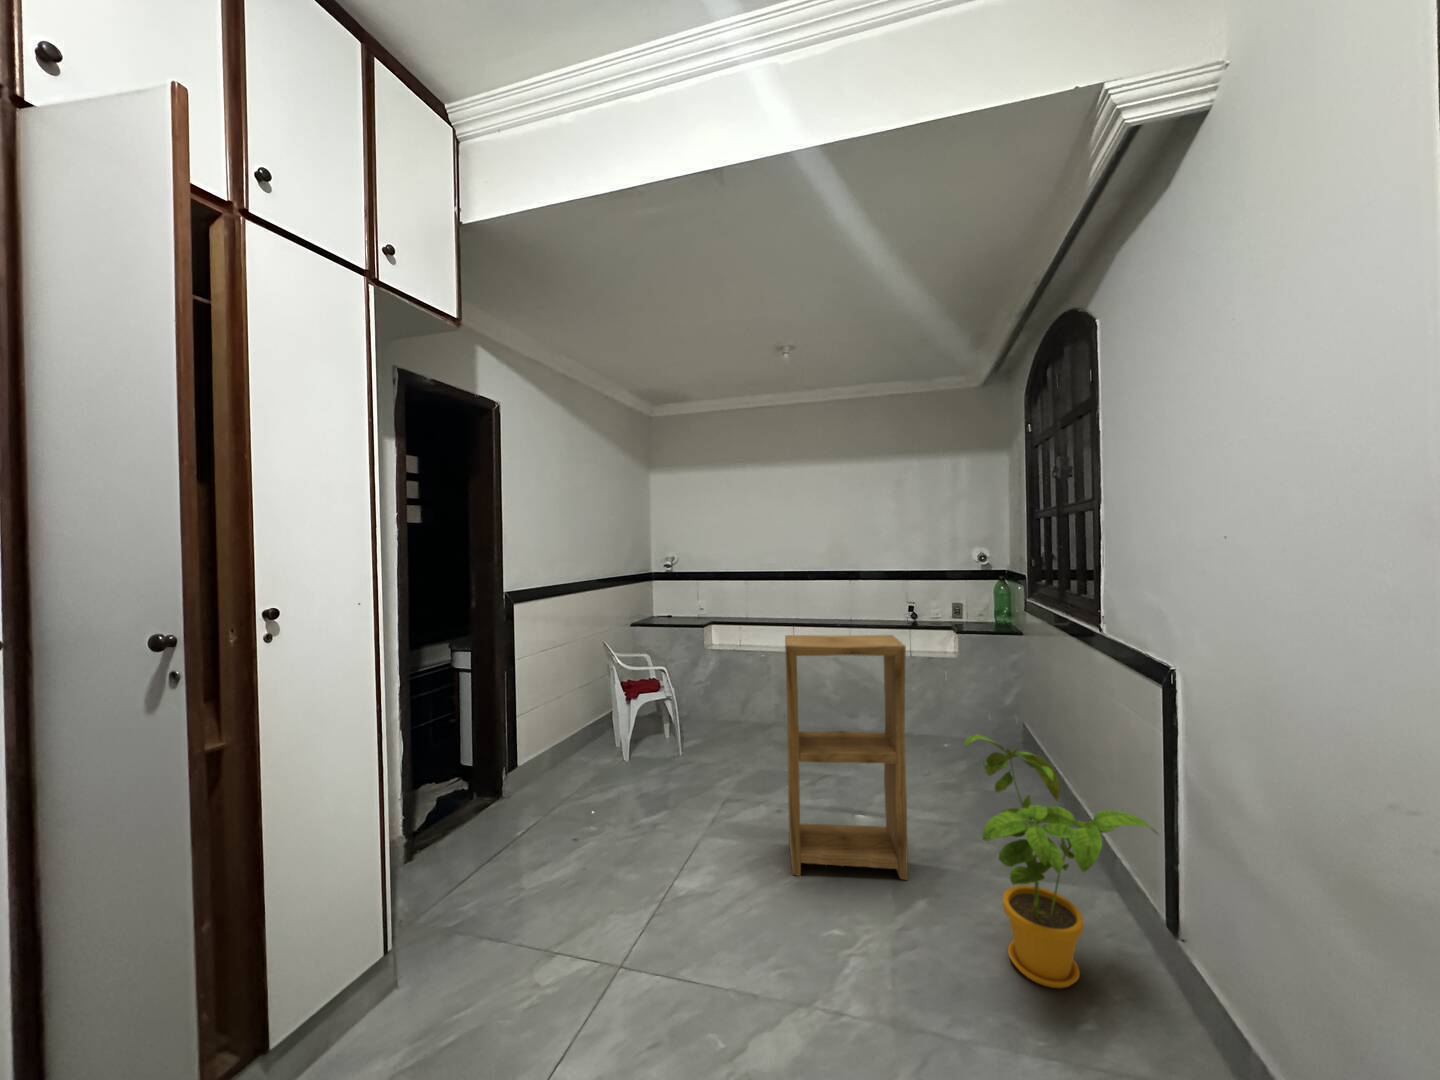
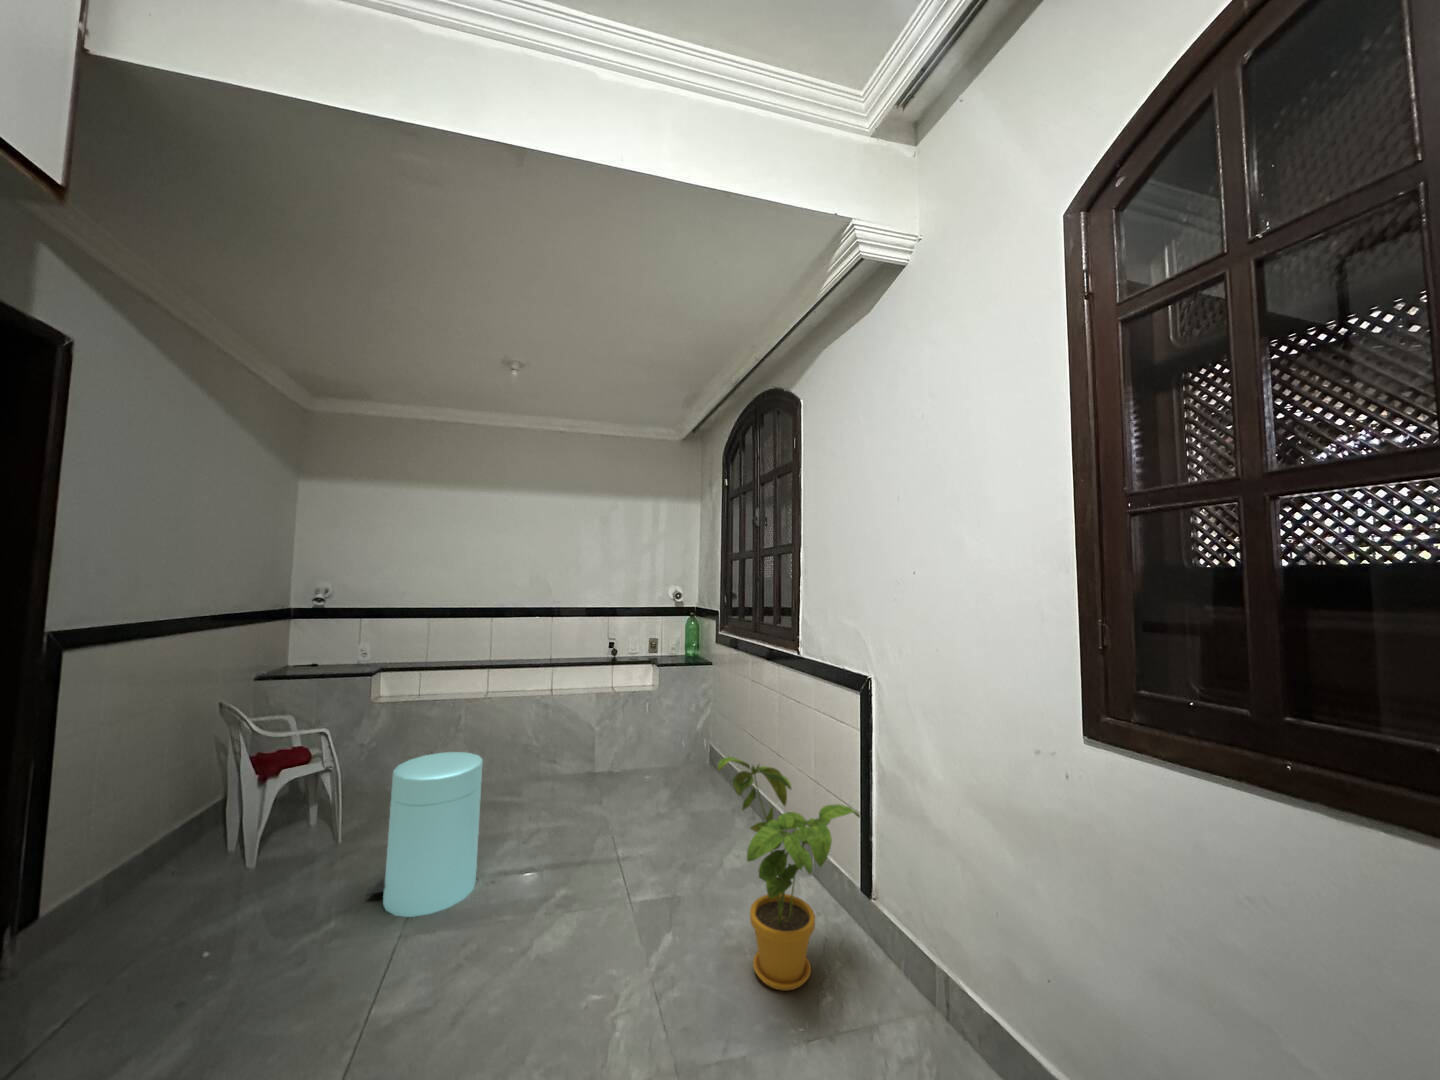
shelving unit: present [785,635,908,880] -> none [507,667,657,970]
trash can: none [699,693,773,815] -> present [367,752,483,917]

